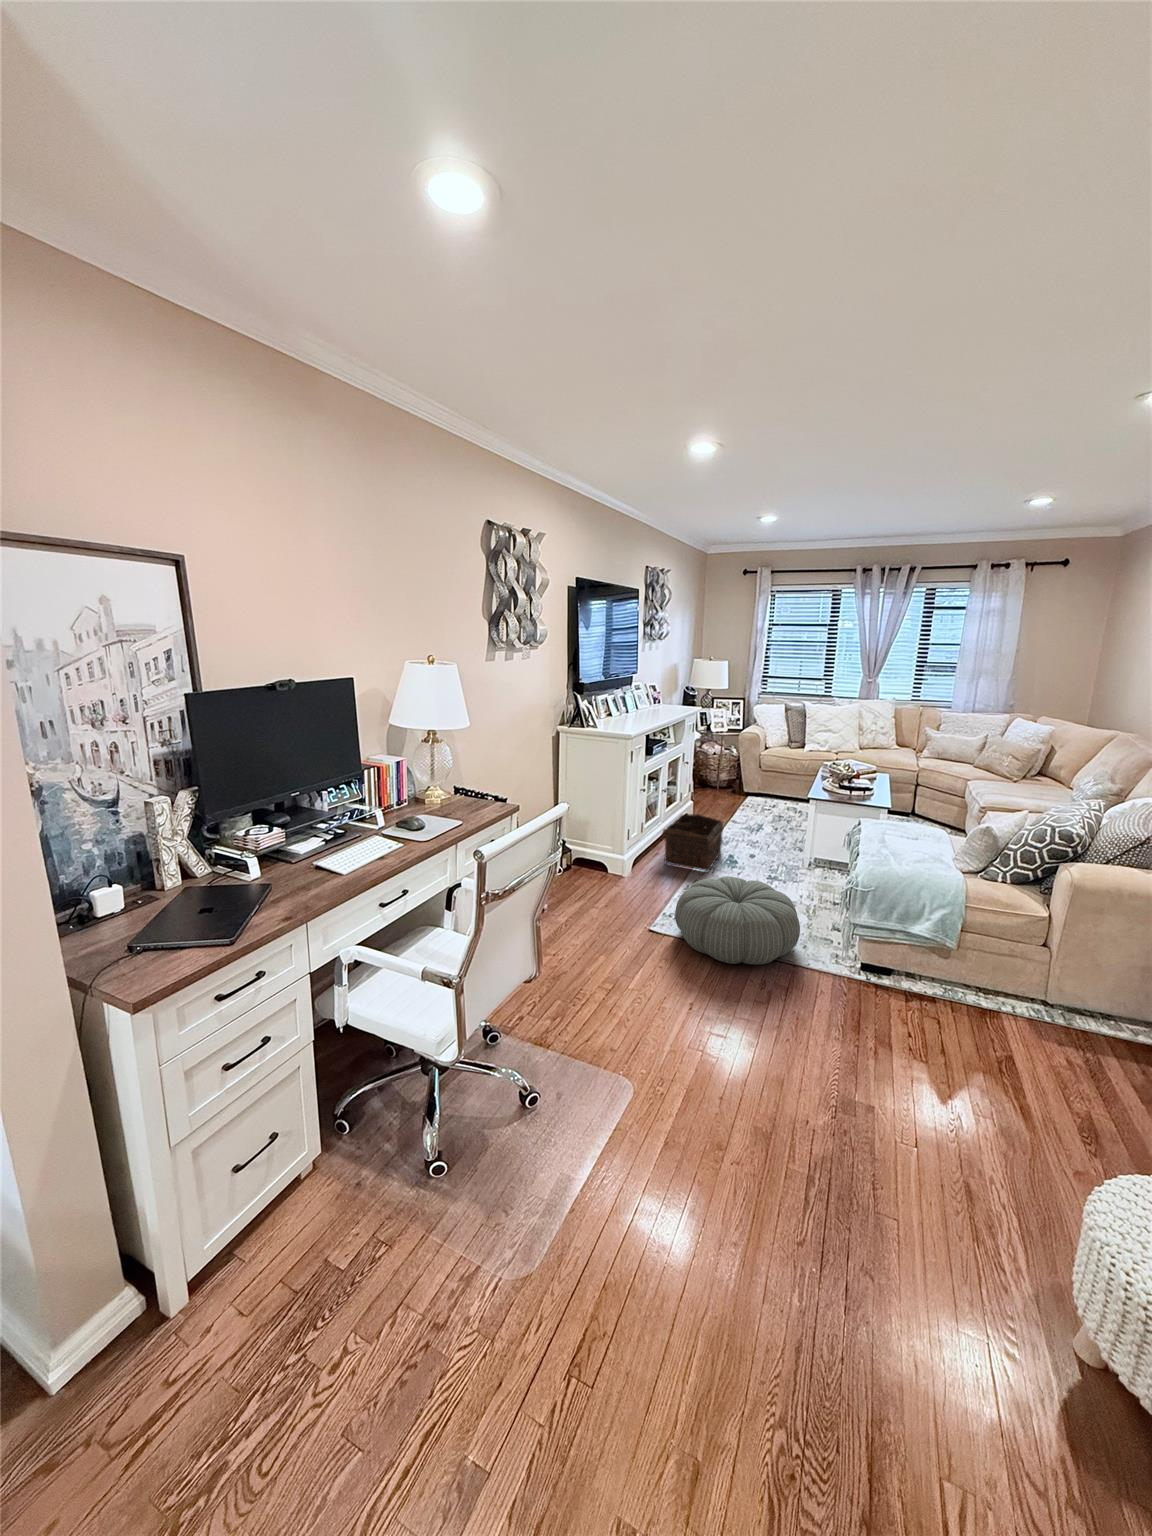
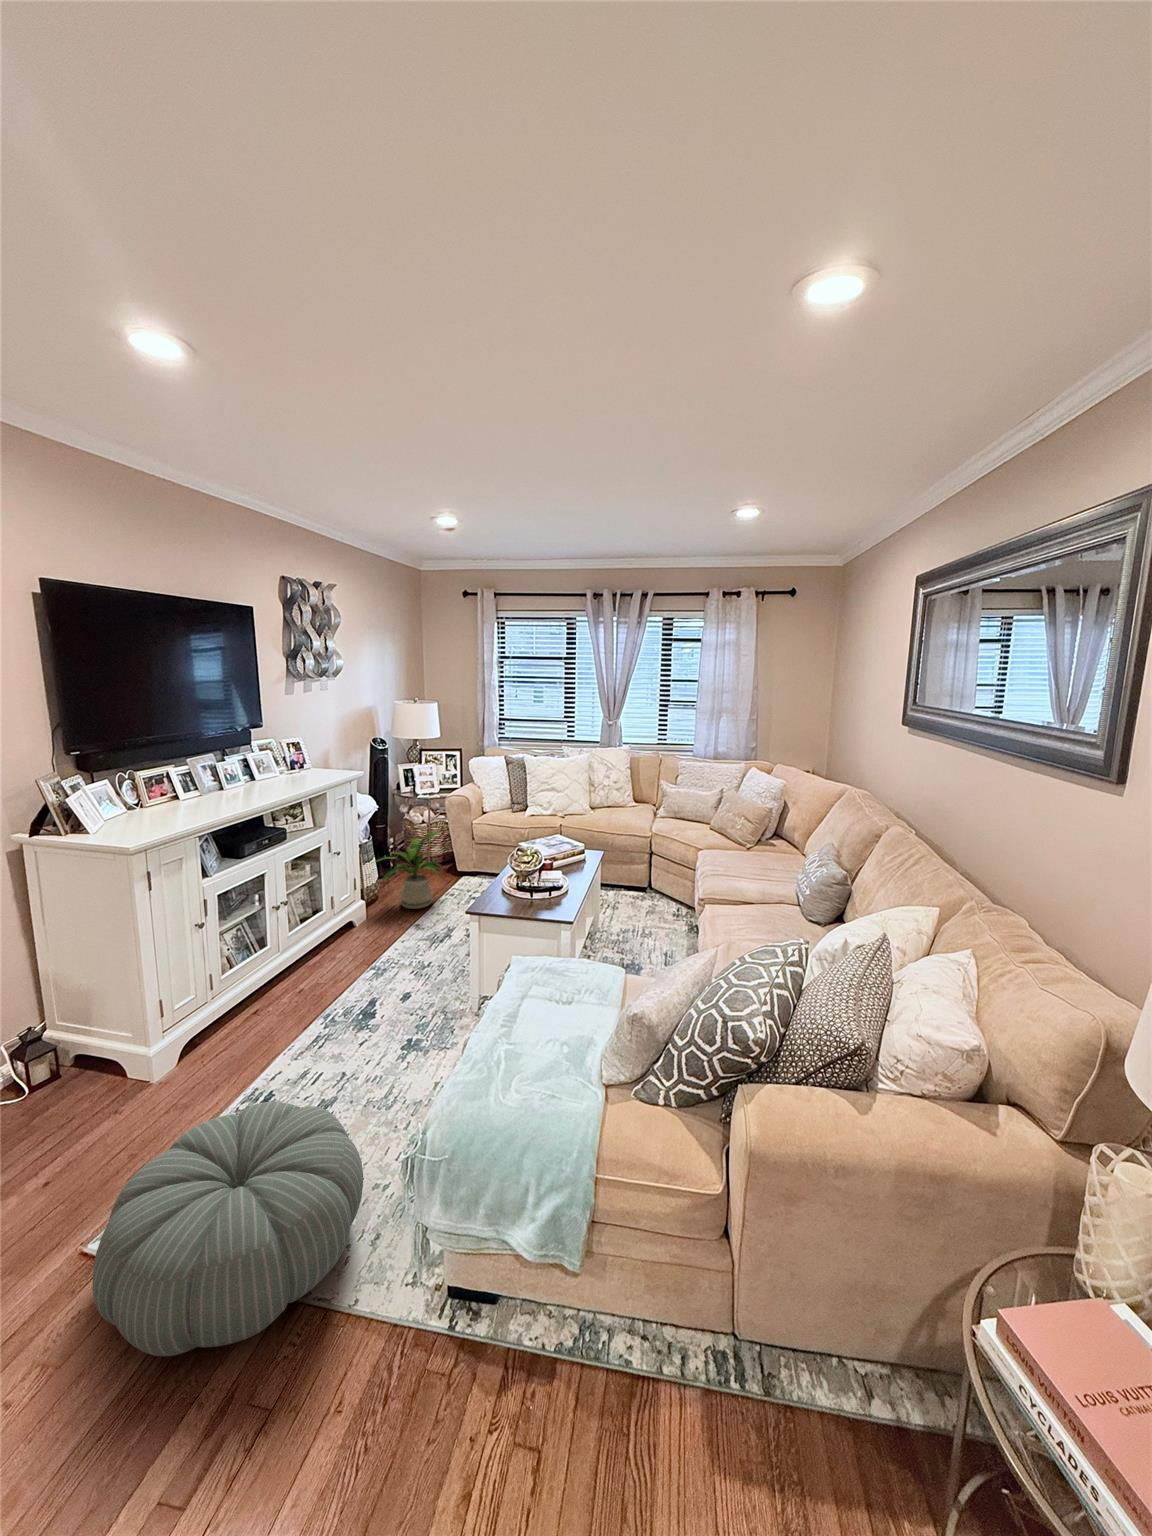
house plant: none [697,757,749,811] -> present [377,831,442,909]
basket: present [662,814,723,870] -> none [225,942,359,1045]

